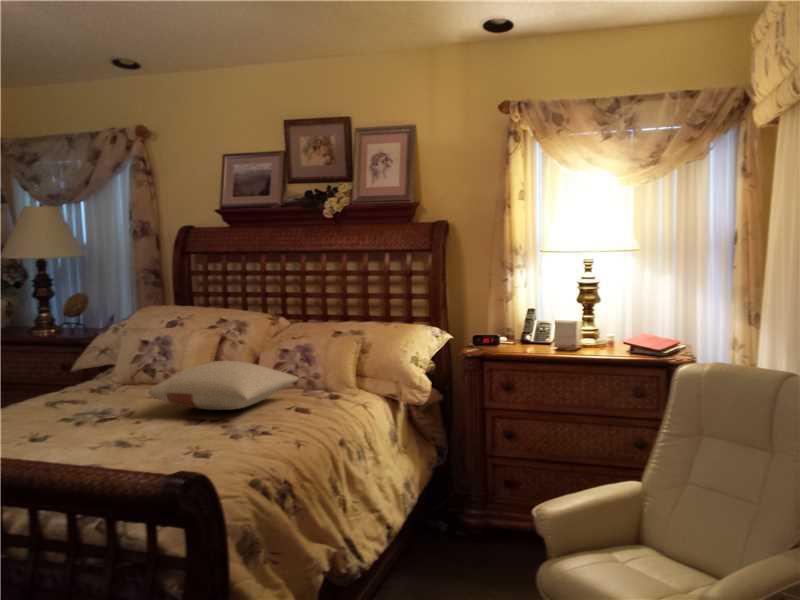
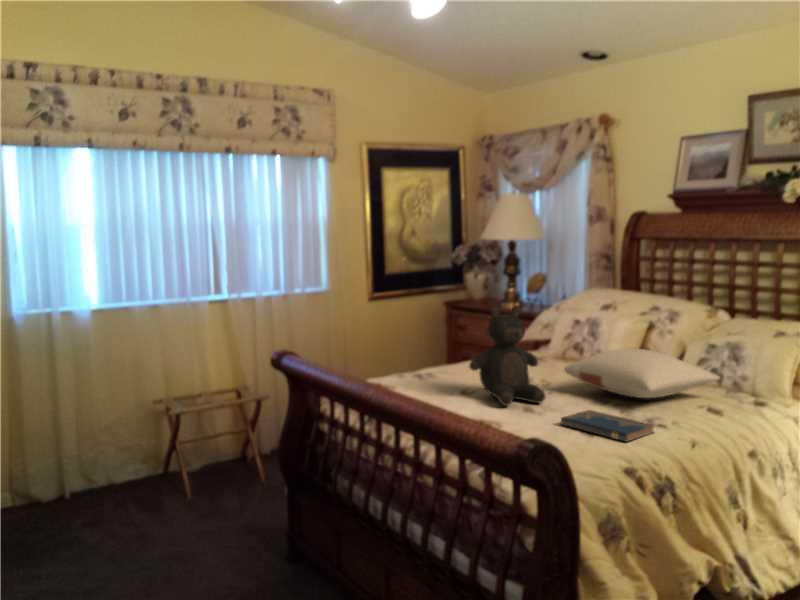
teddy bear: none [36,327,135,445] -> present [469,306,546,406]
hardcover book: none [165,430,261,455] -> present [561,410,654,442]

